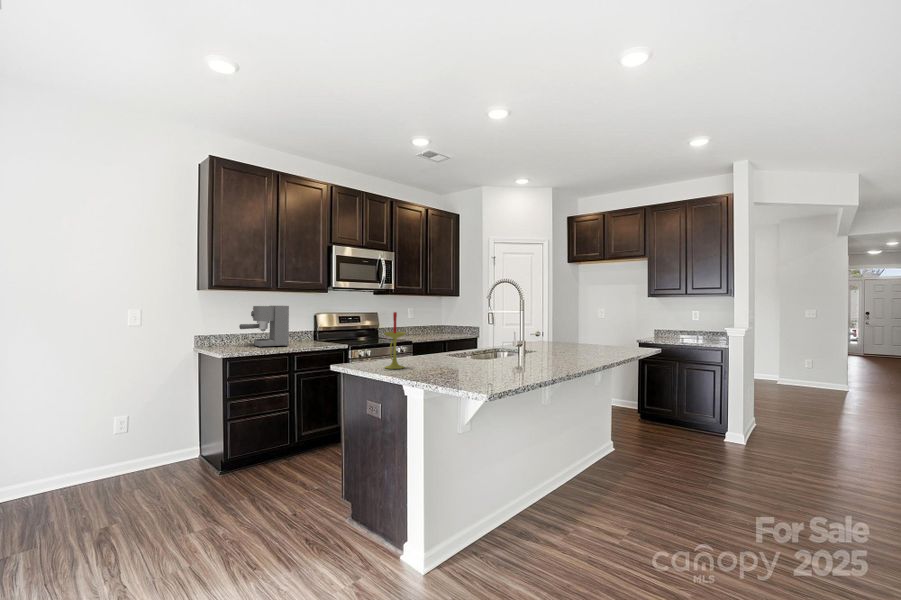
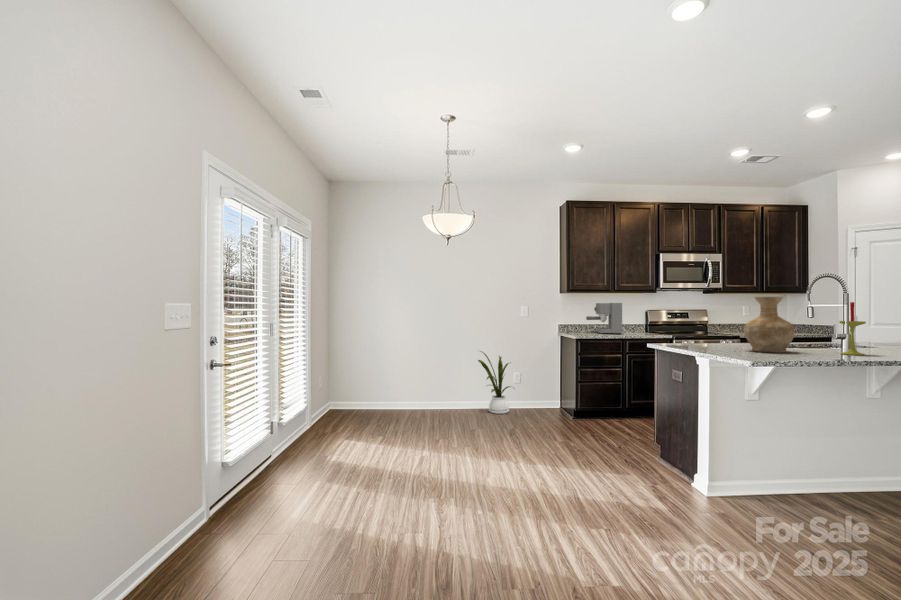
vase: none [455,305,505,372] -> present [744,297,795,353]
candle: present [384,312,406,369] -> present [839,302,866,355]
house plant: none [32,392,118,497] -> present [478,351,511,414]

